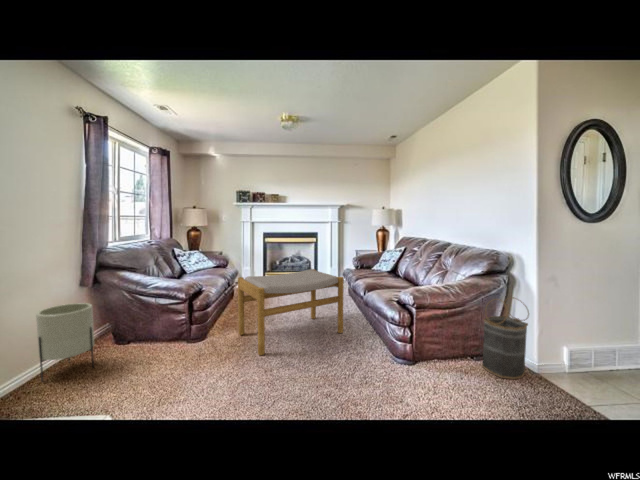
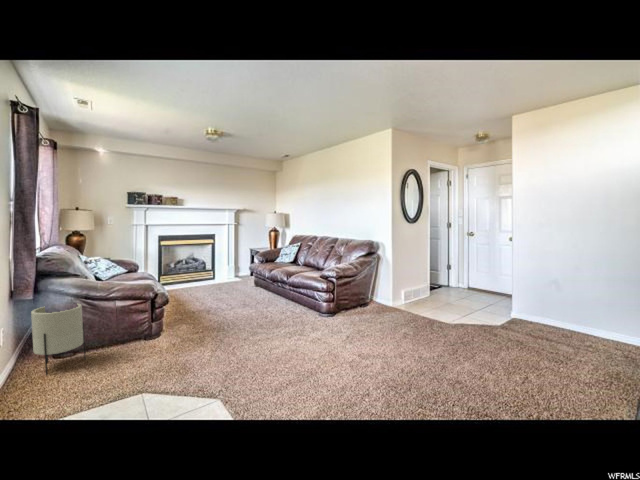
footstool: present [238,269,344,355] -> none [192,263,275,328]
basket: present [482,297,529,379] -> none [368,267,390,312]

